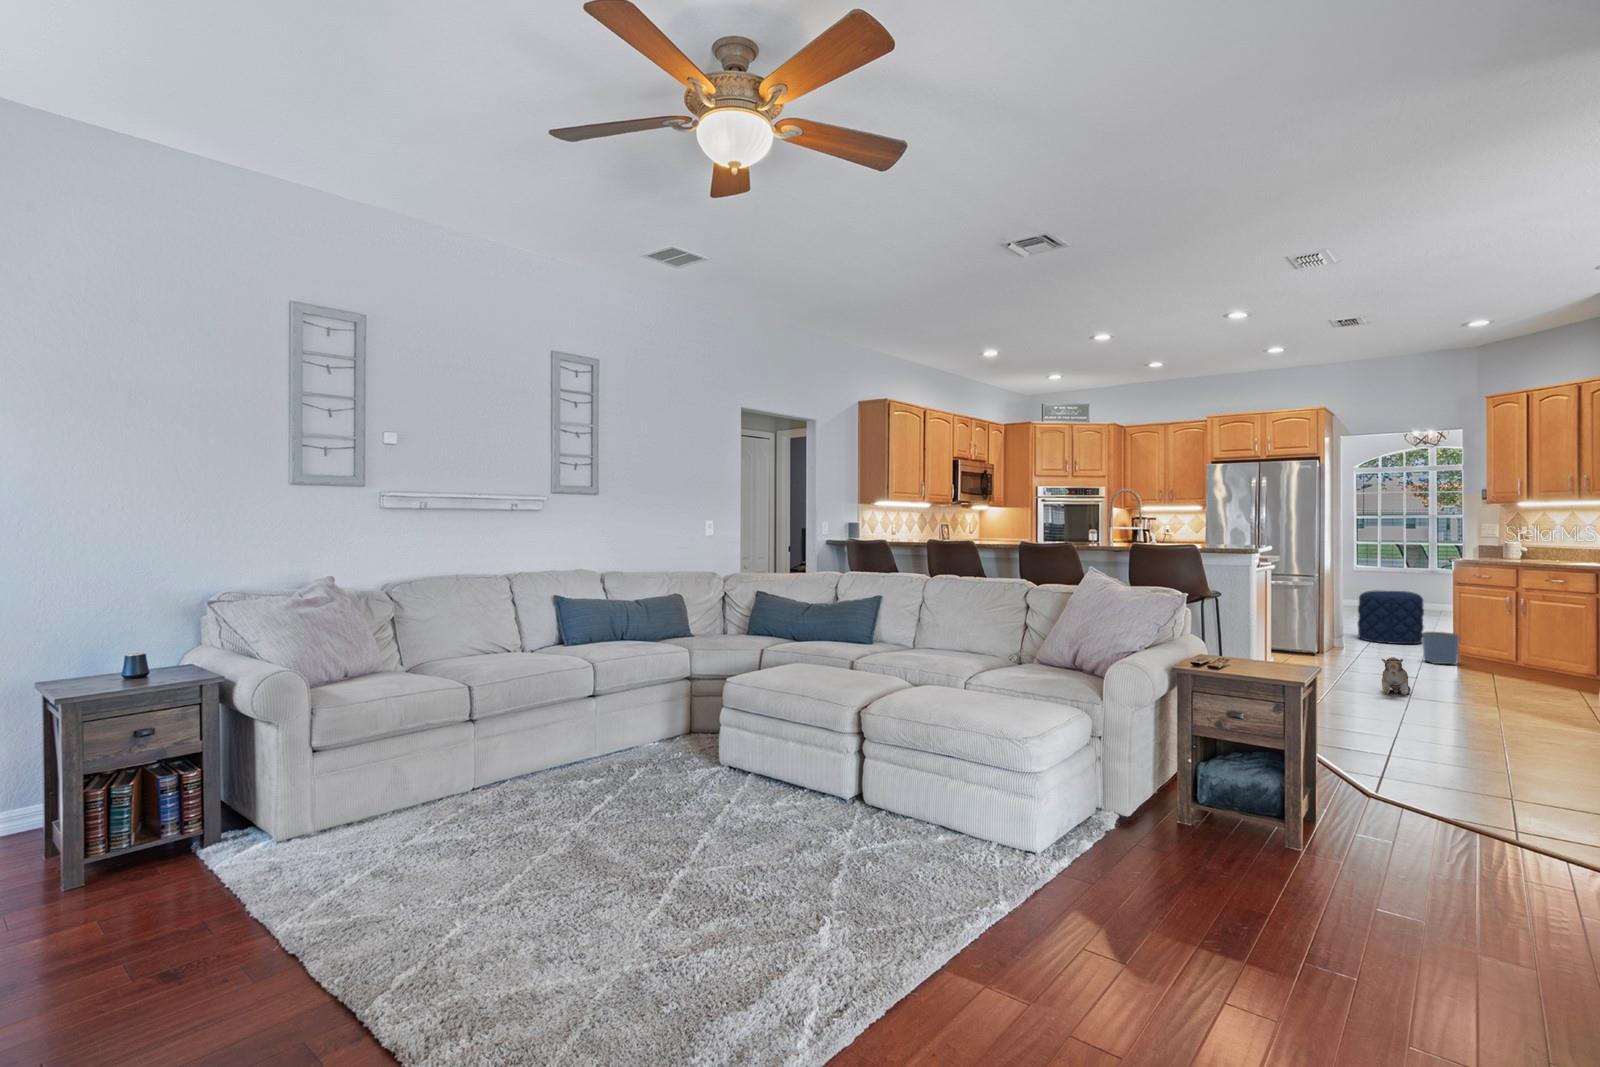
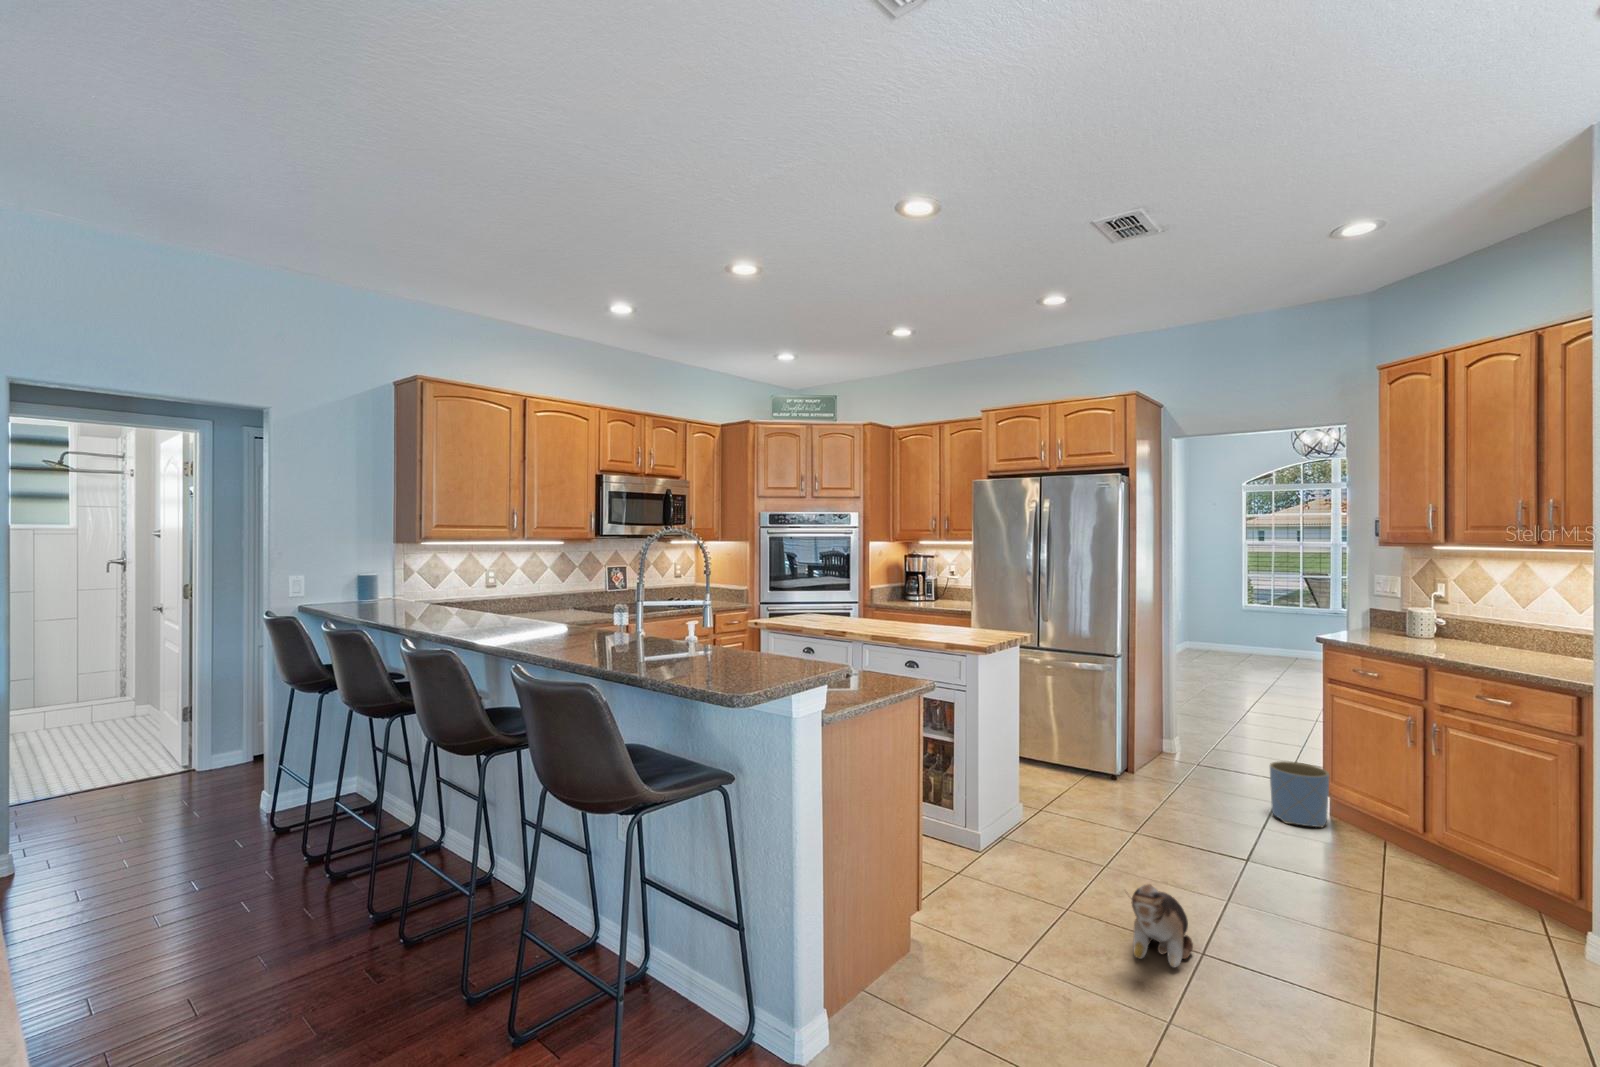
pouf: present [1357,590,1424,644] -> none [1198,669,1293,759]

